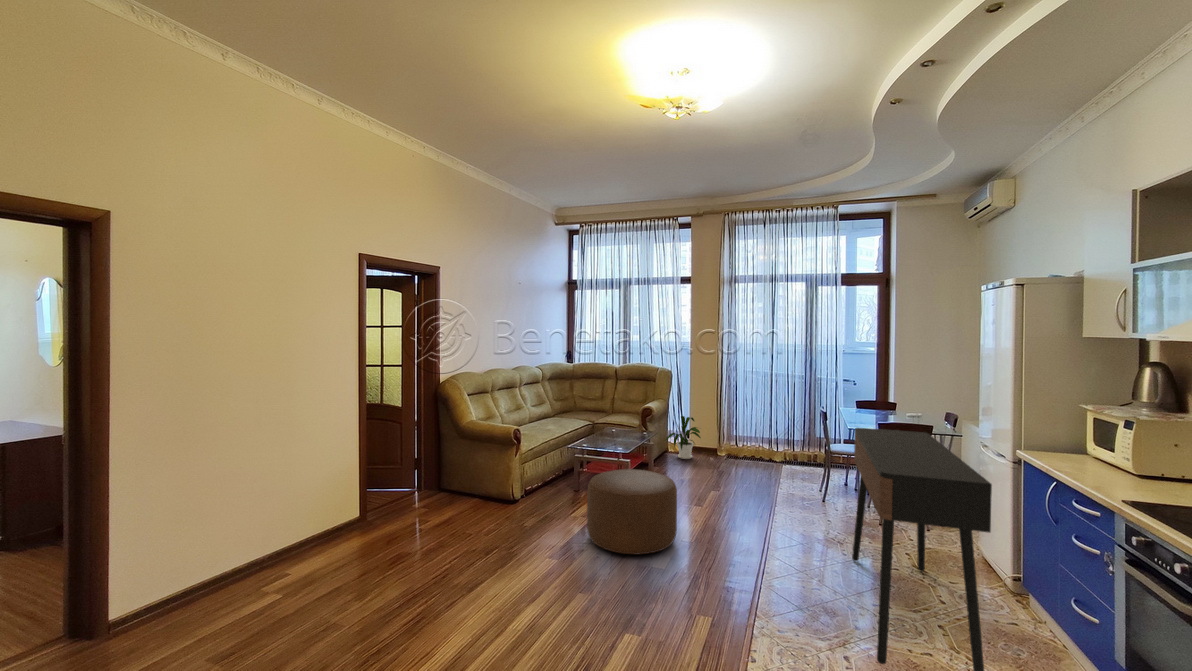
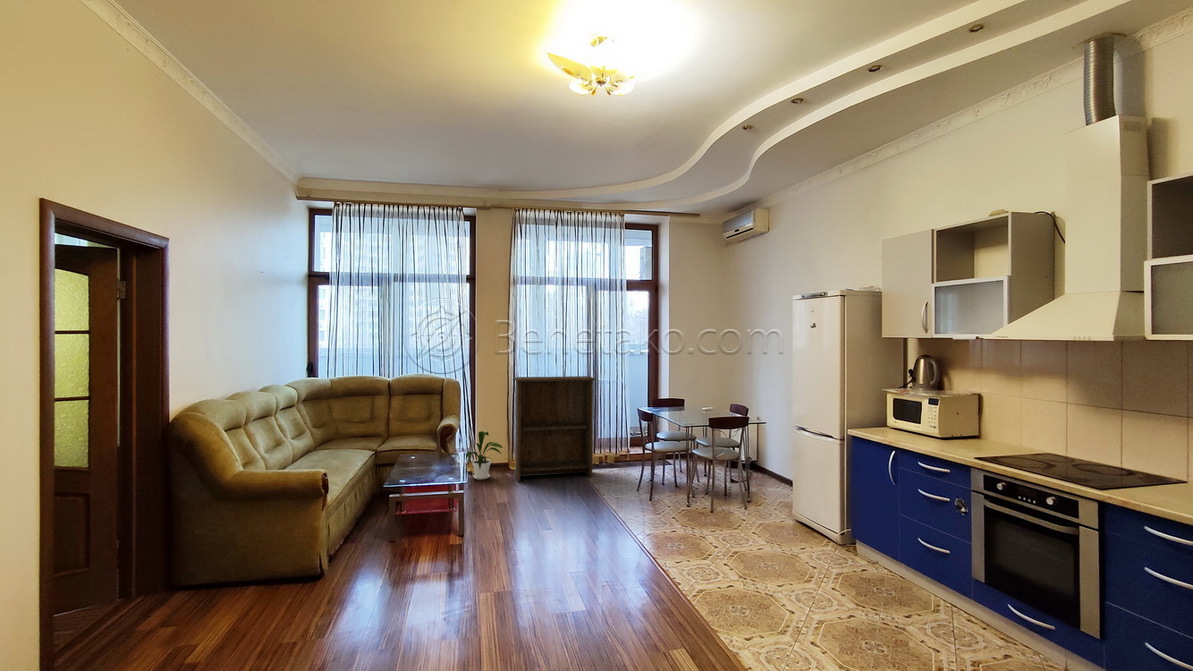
bookshelf: none [712,370,790,473] -> present [514,376,595,481]
console table: present [852,428,992,671] -> none [721,421,898,636]
ottoman: present [587,469,677,554] -> none [462,500,571,607]

